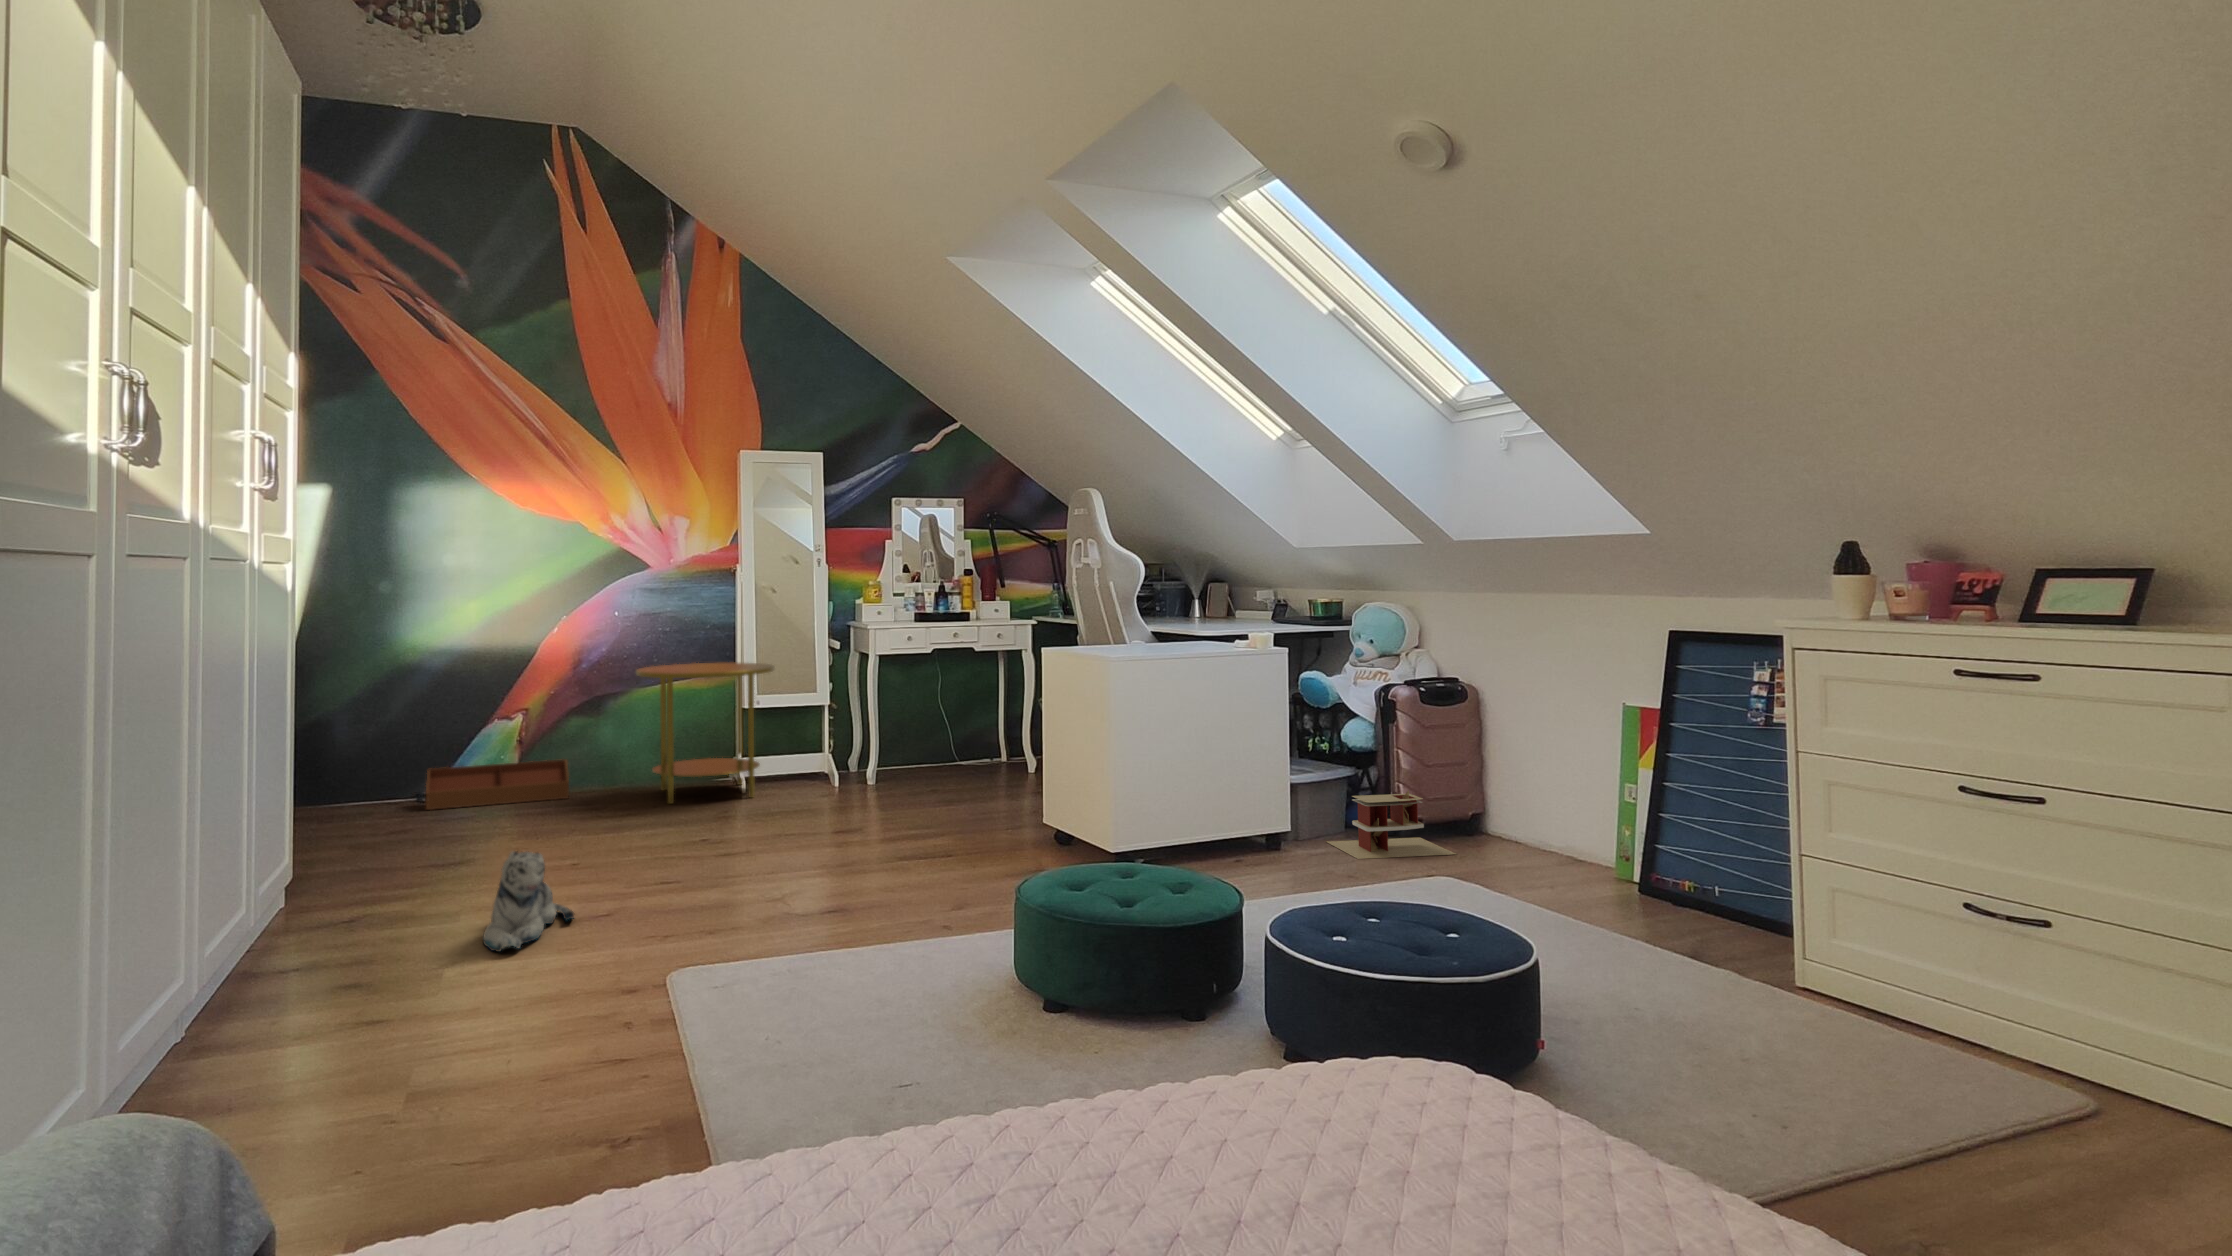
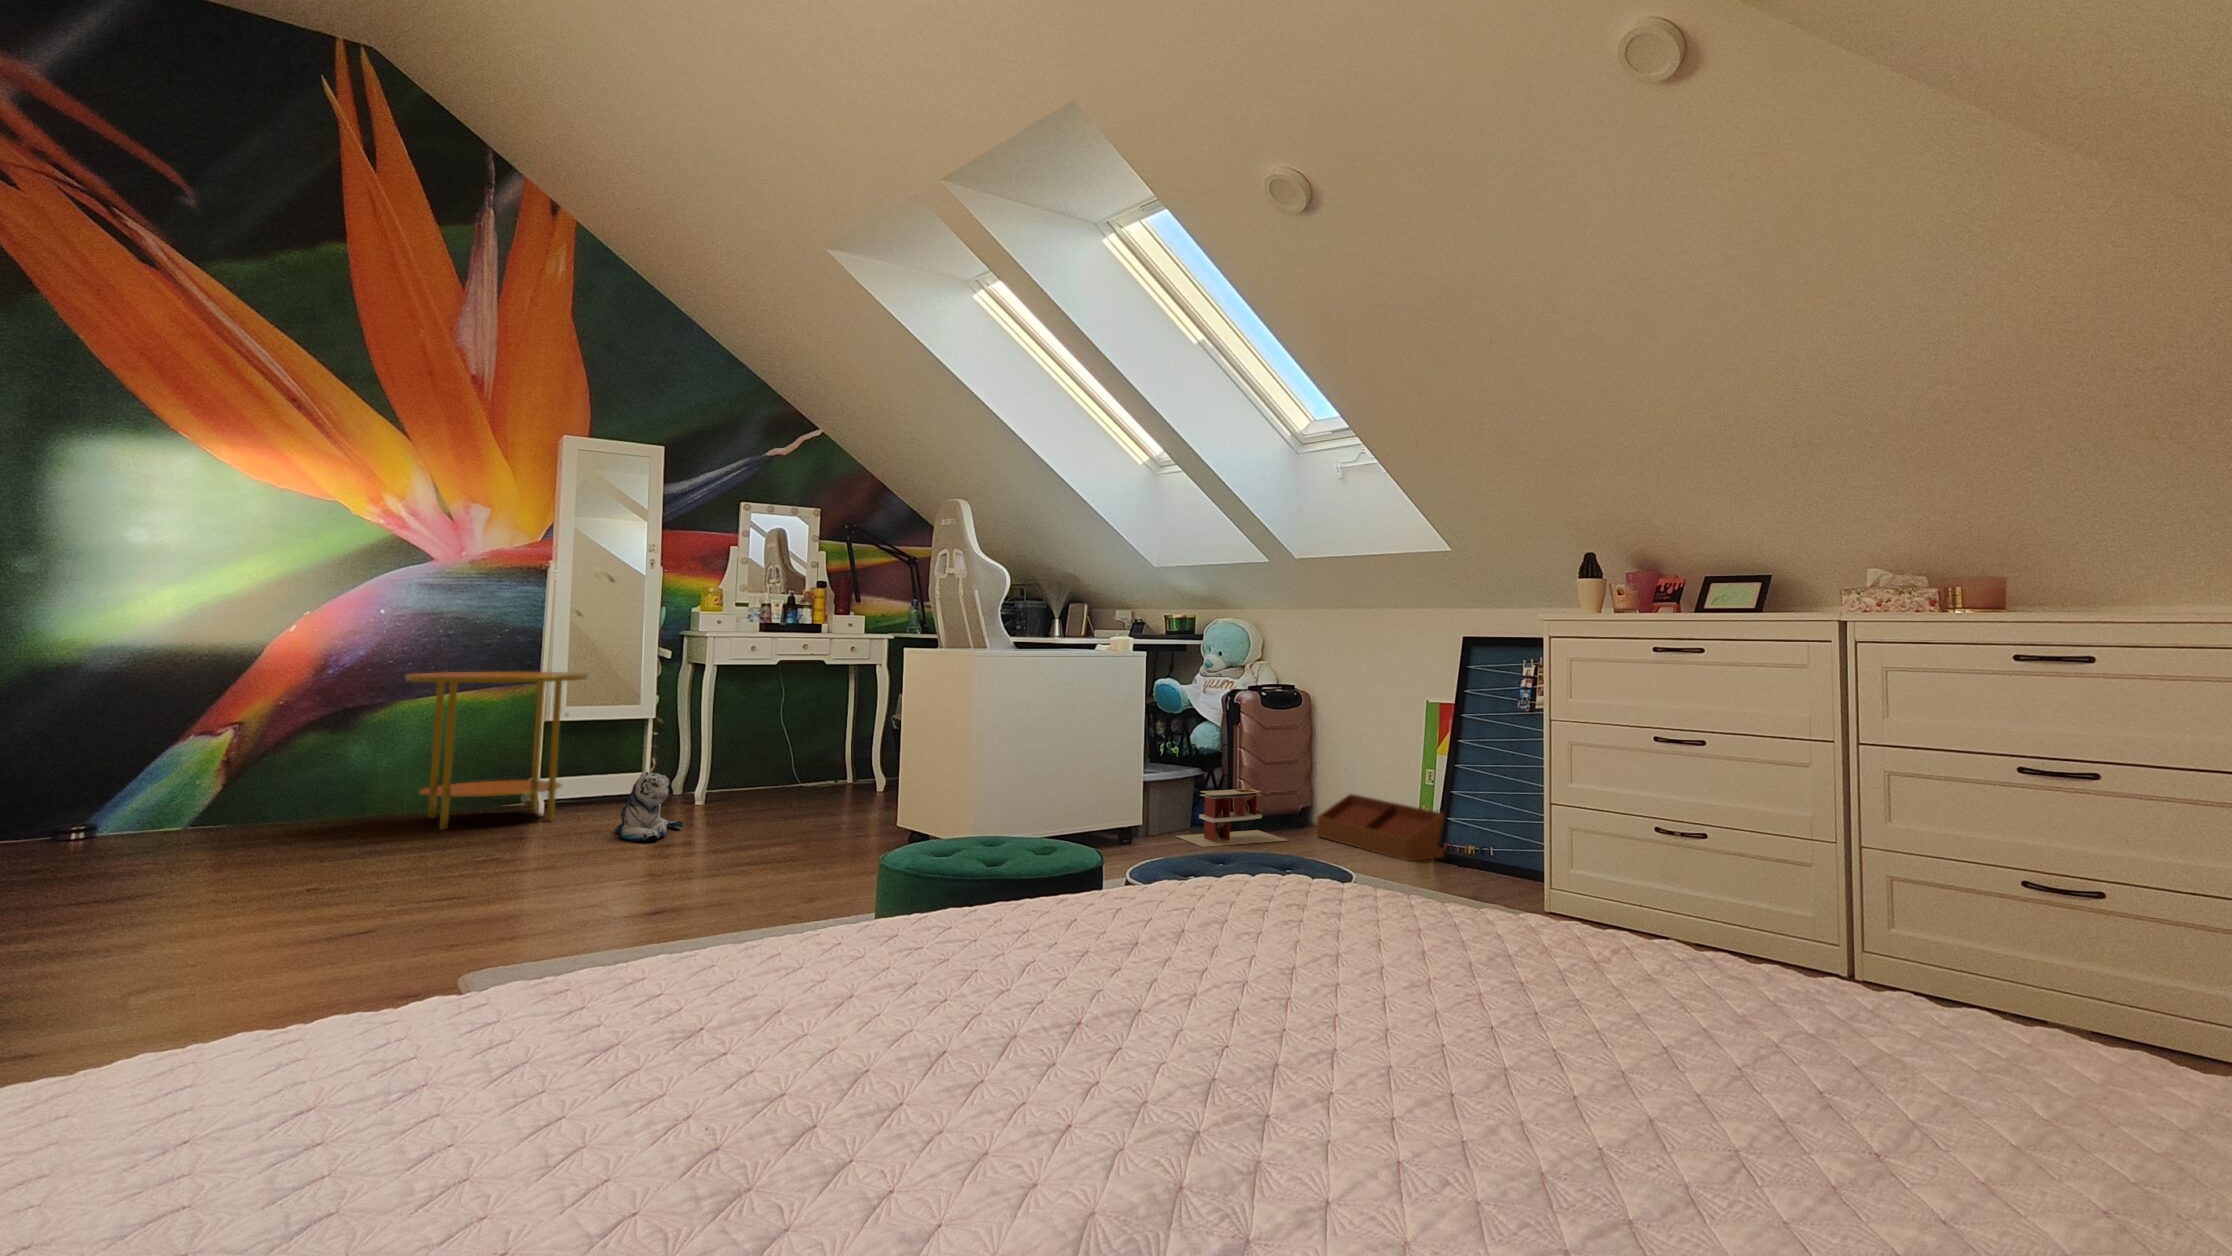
storage bin: present [426,759,569,810] -> present [1316,794,1444,861]
plush toy: present [483,851,574,952] -> present [615,772,683,841]

